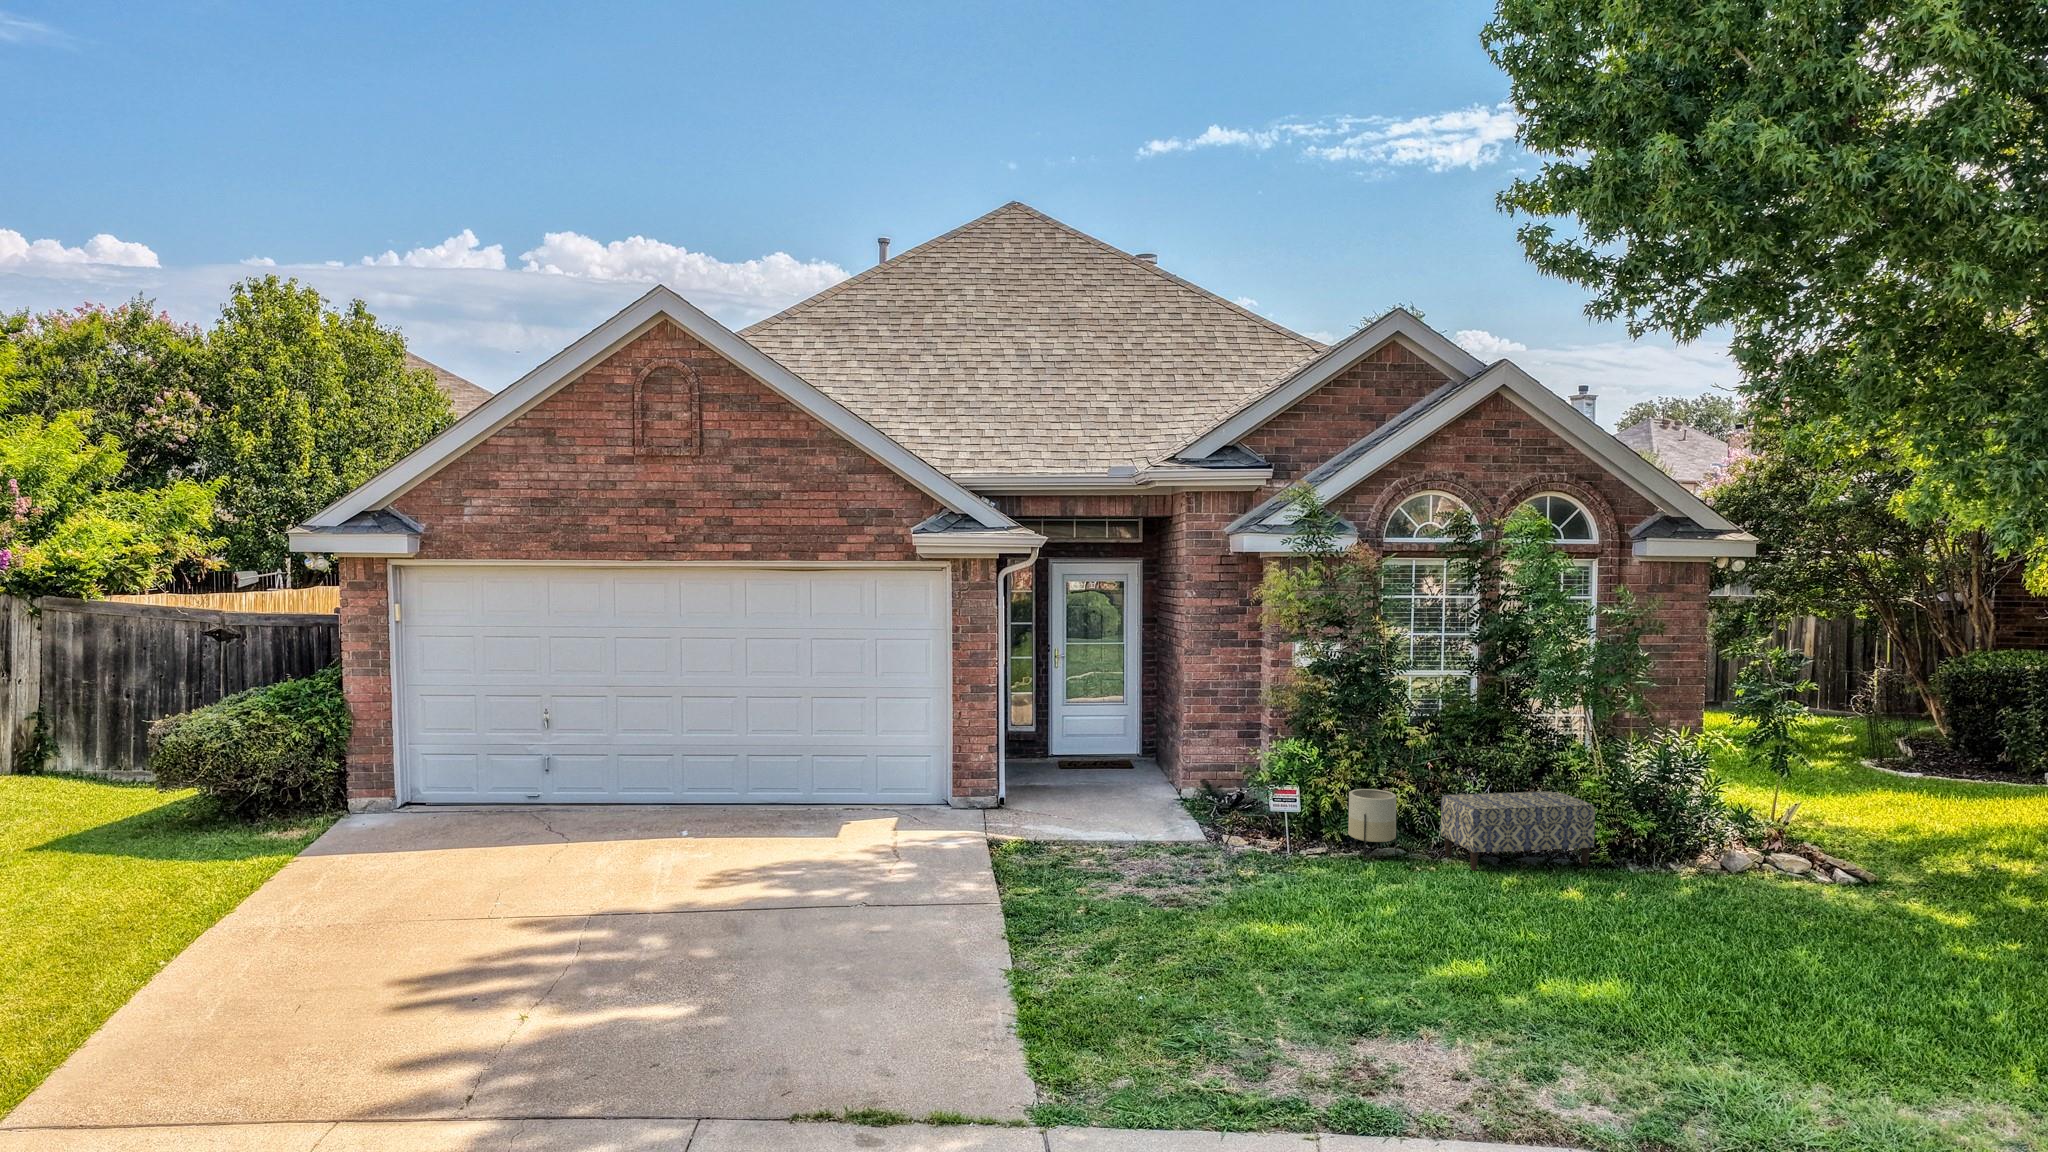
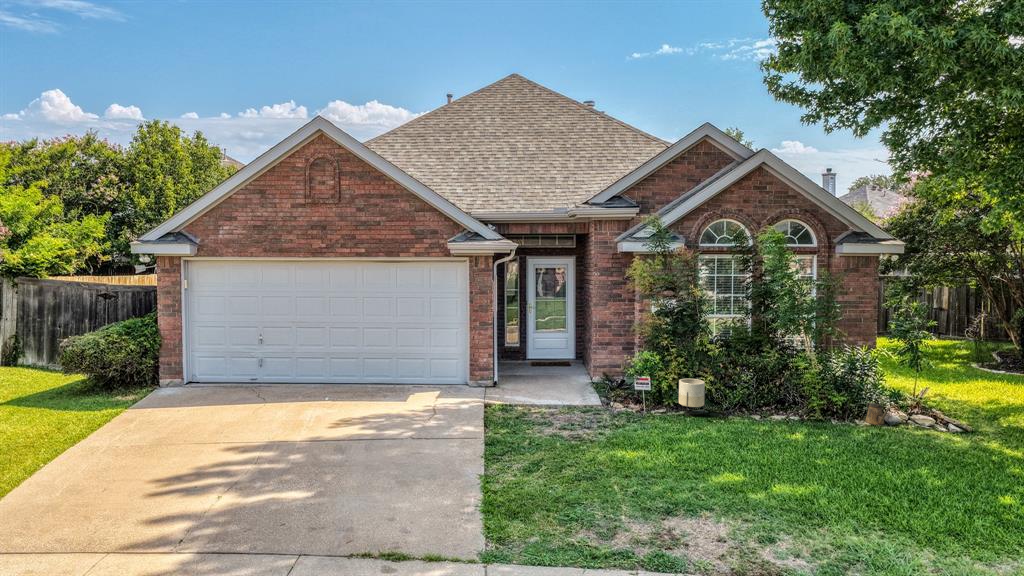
bench: present [1441,791,1595,871] -> none [729,380,813,423]
watering can: none [1688,831,1735,872] -> present [865,403,890,425]

